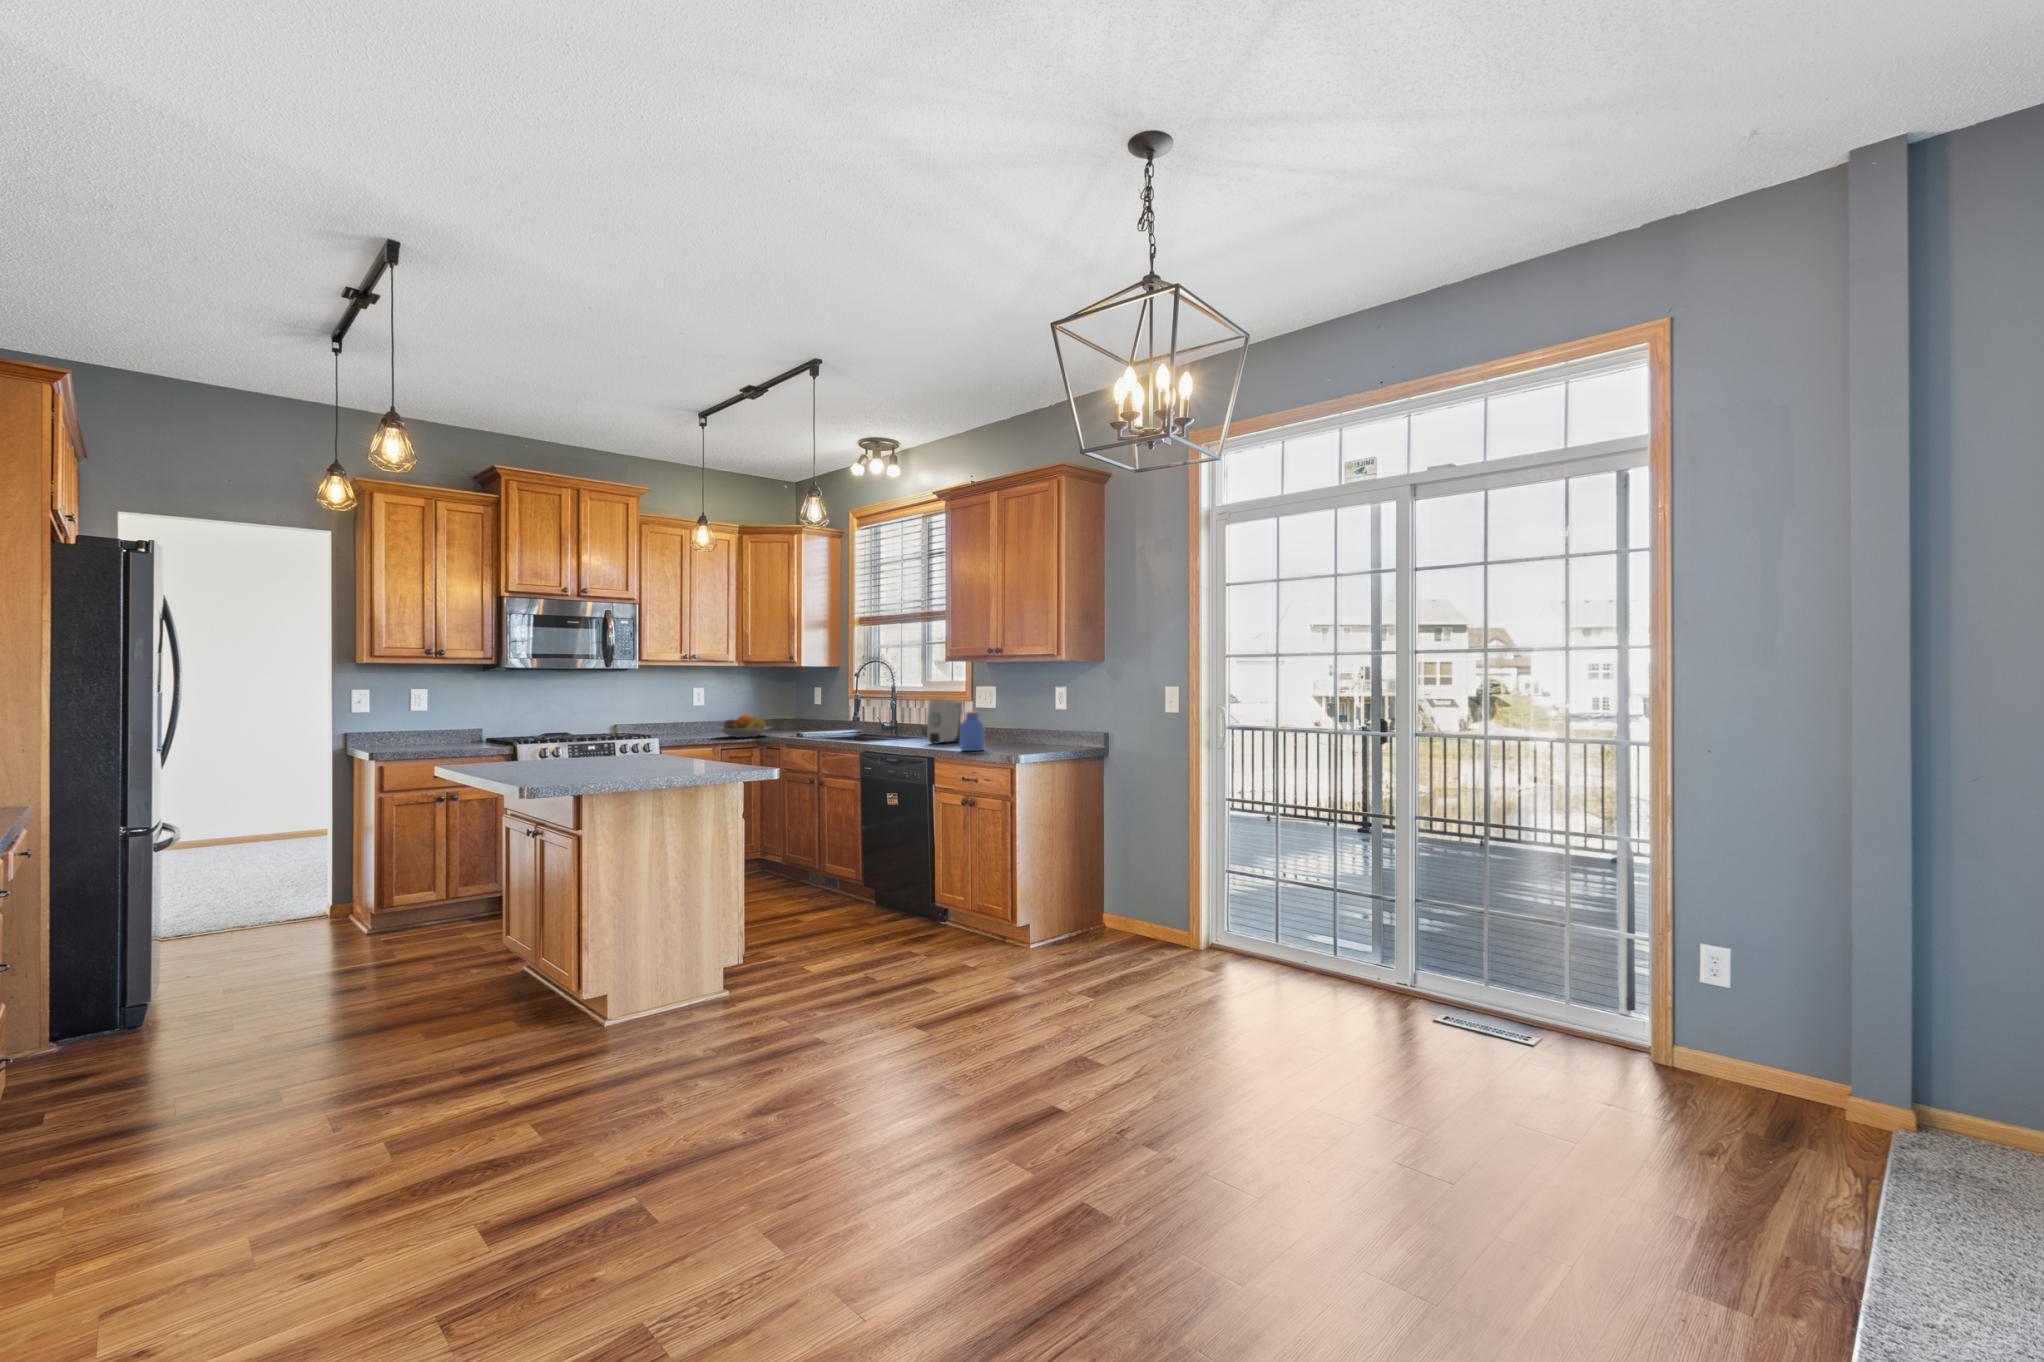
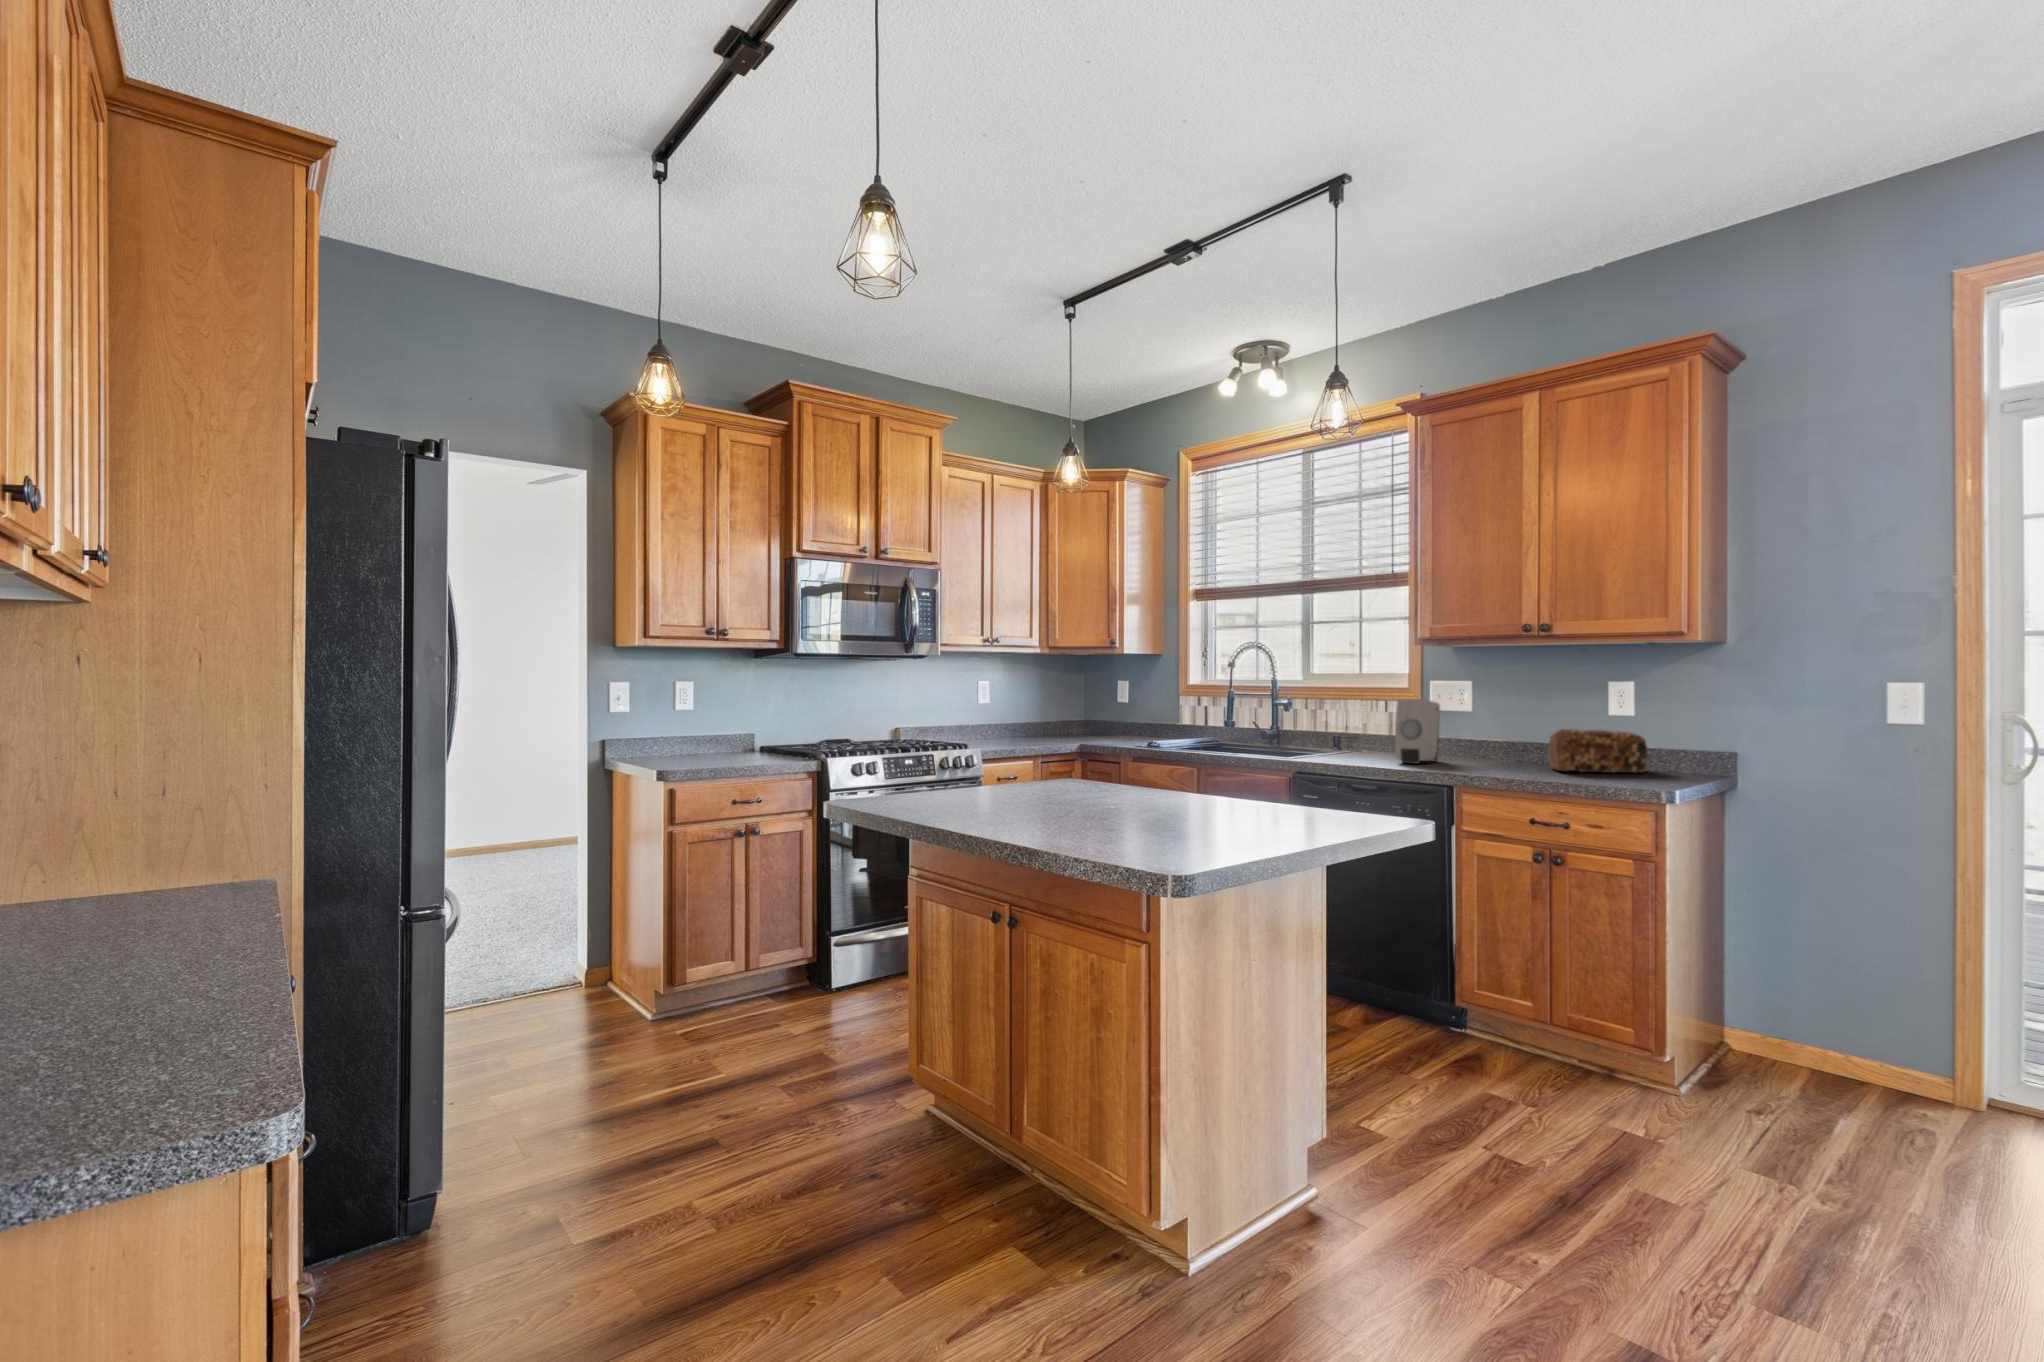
jar: present [960,711,984,751] -> none [1503,719,1544,779]
fruit bowl: present [718,714,770,737] -> none [1033,717,1103,748]
bread loaf: none [1005,718,1060,746] -> present [1548,729,1647,773]

